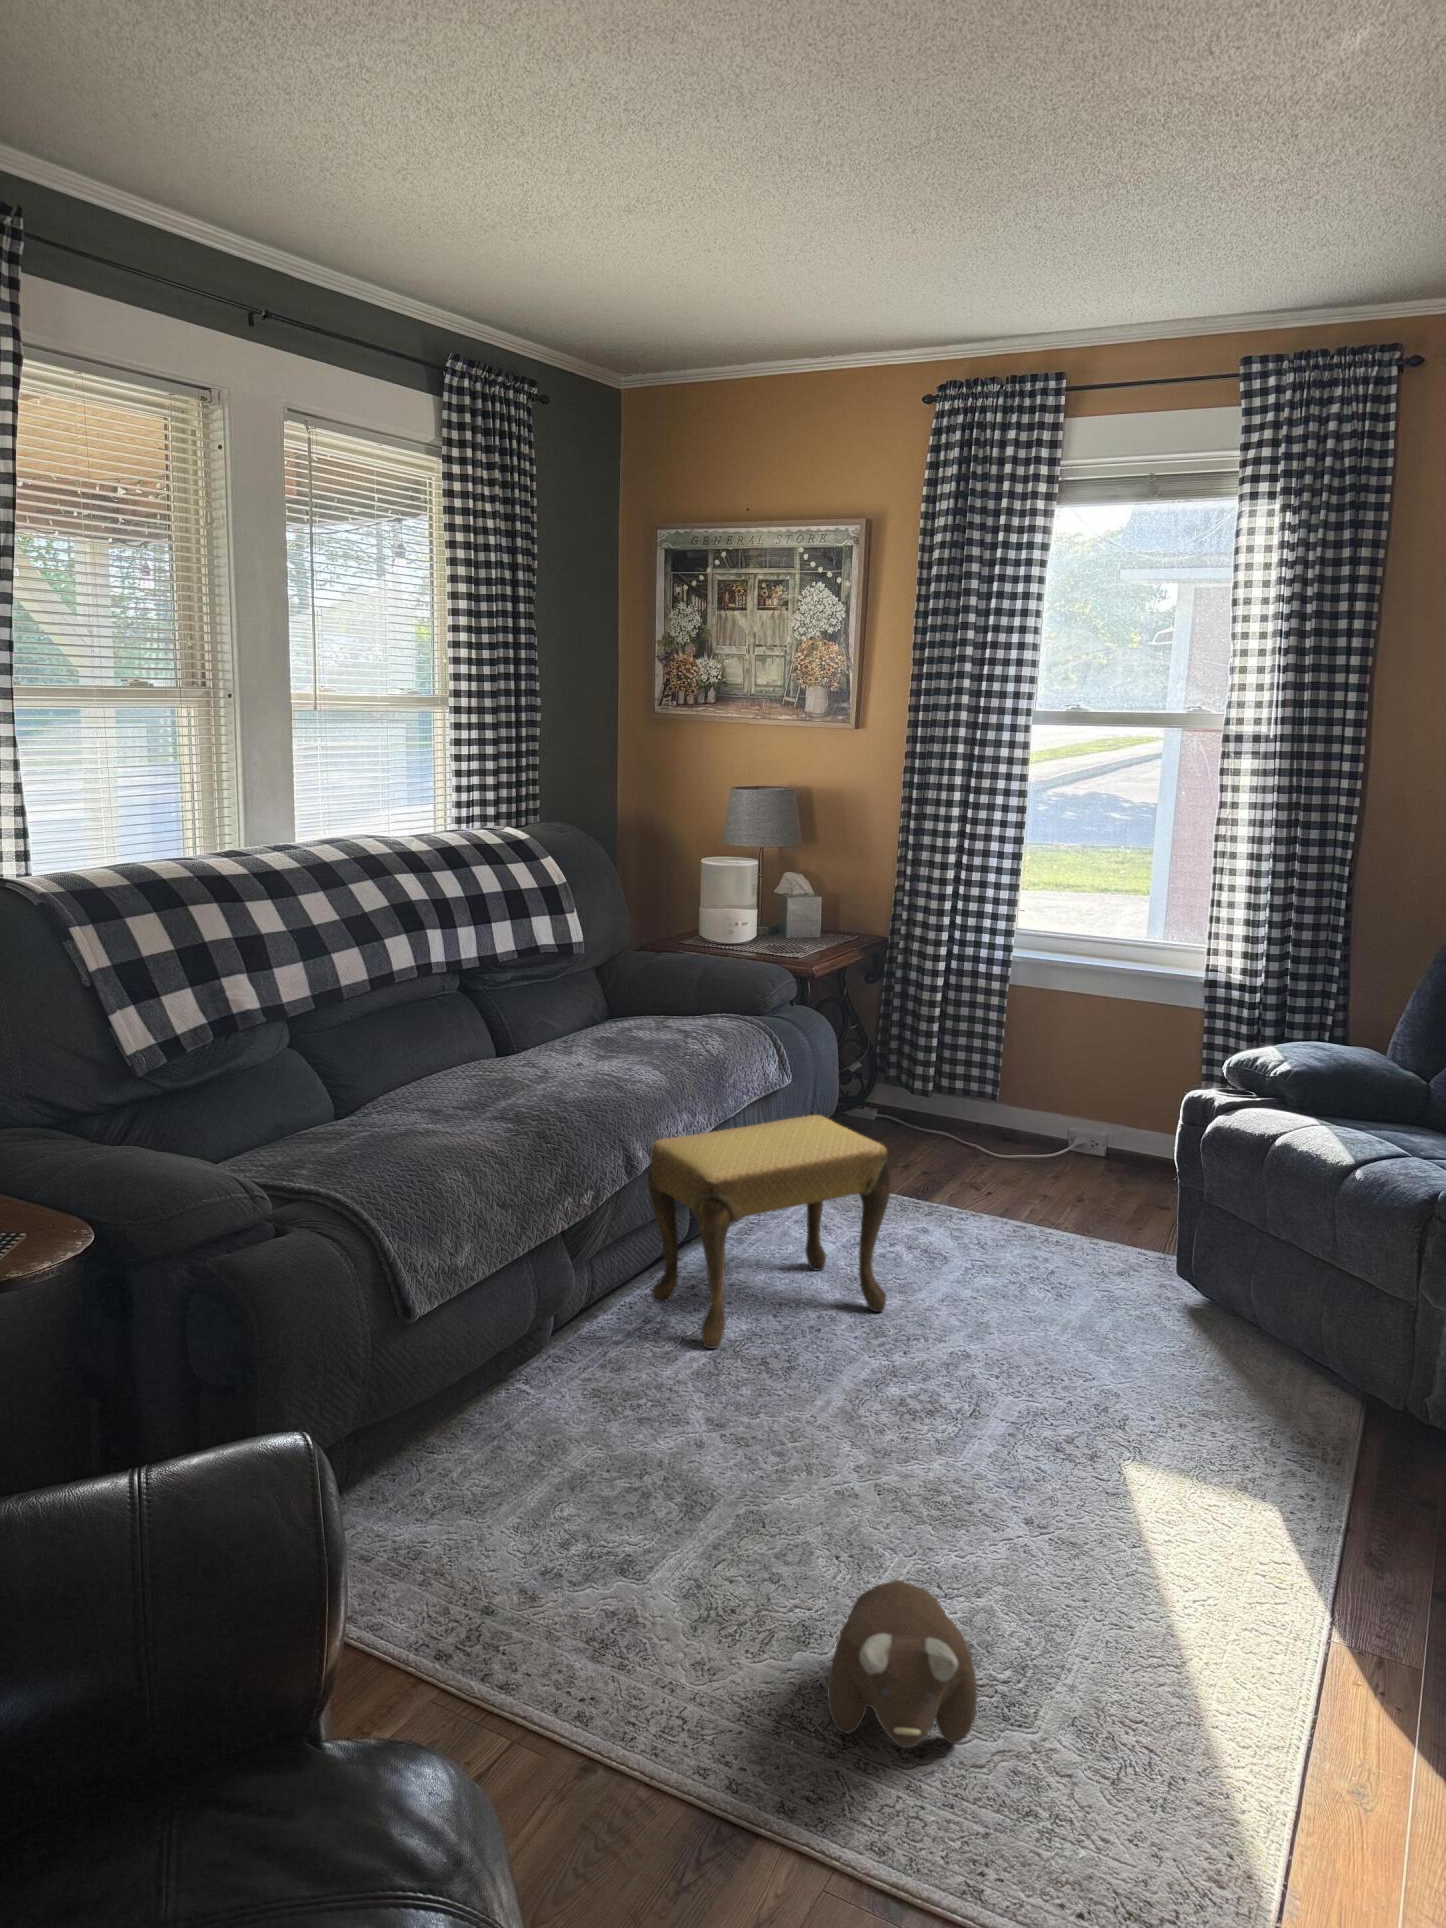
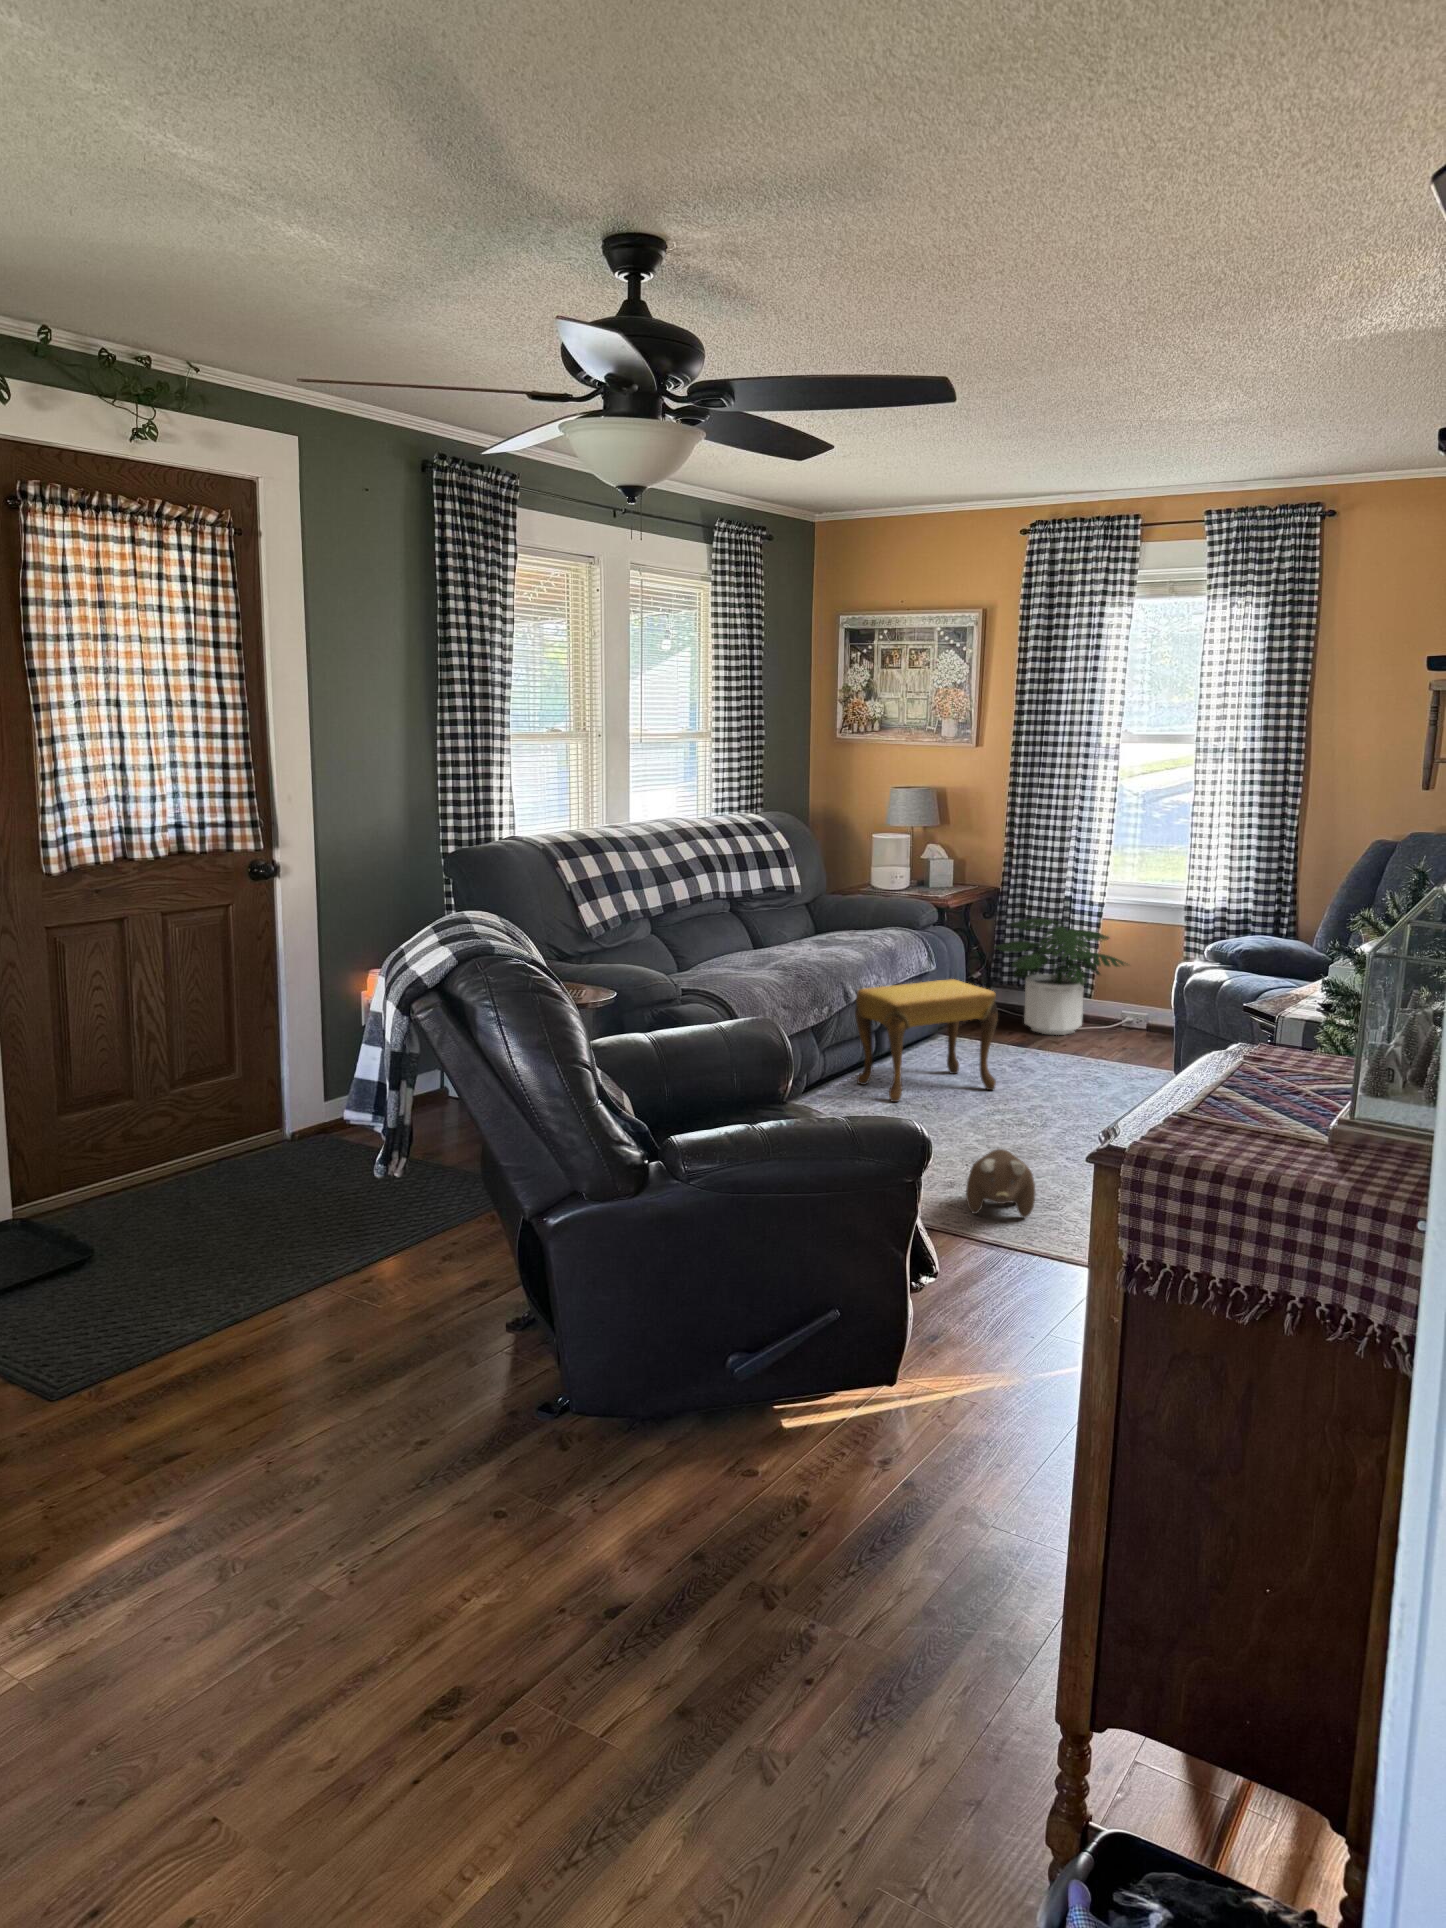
potted plant: none [879,991,1092,1175] -> present [994,918,1124,1035]

